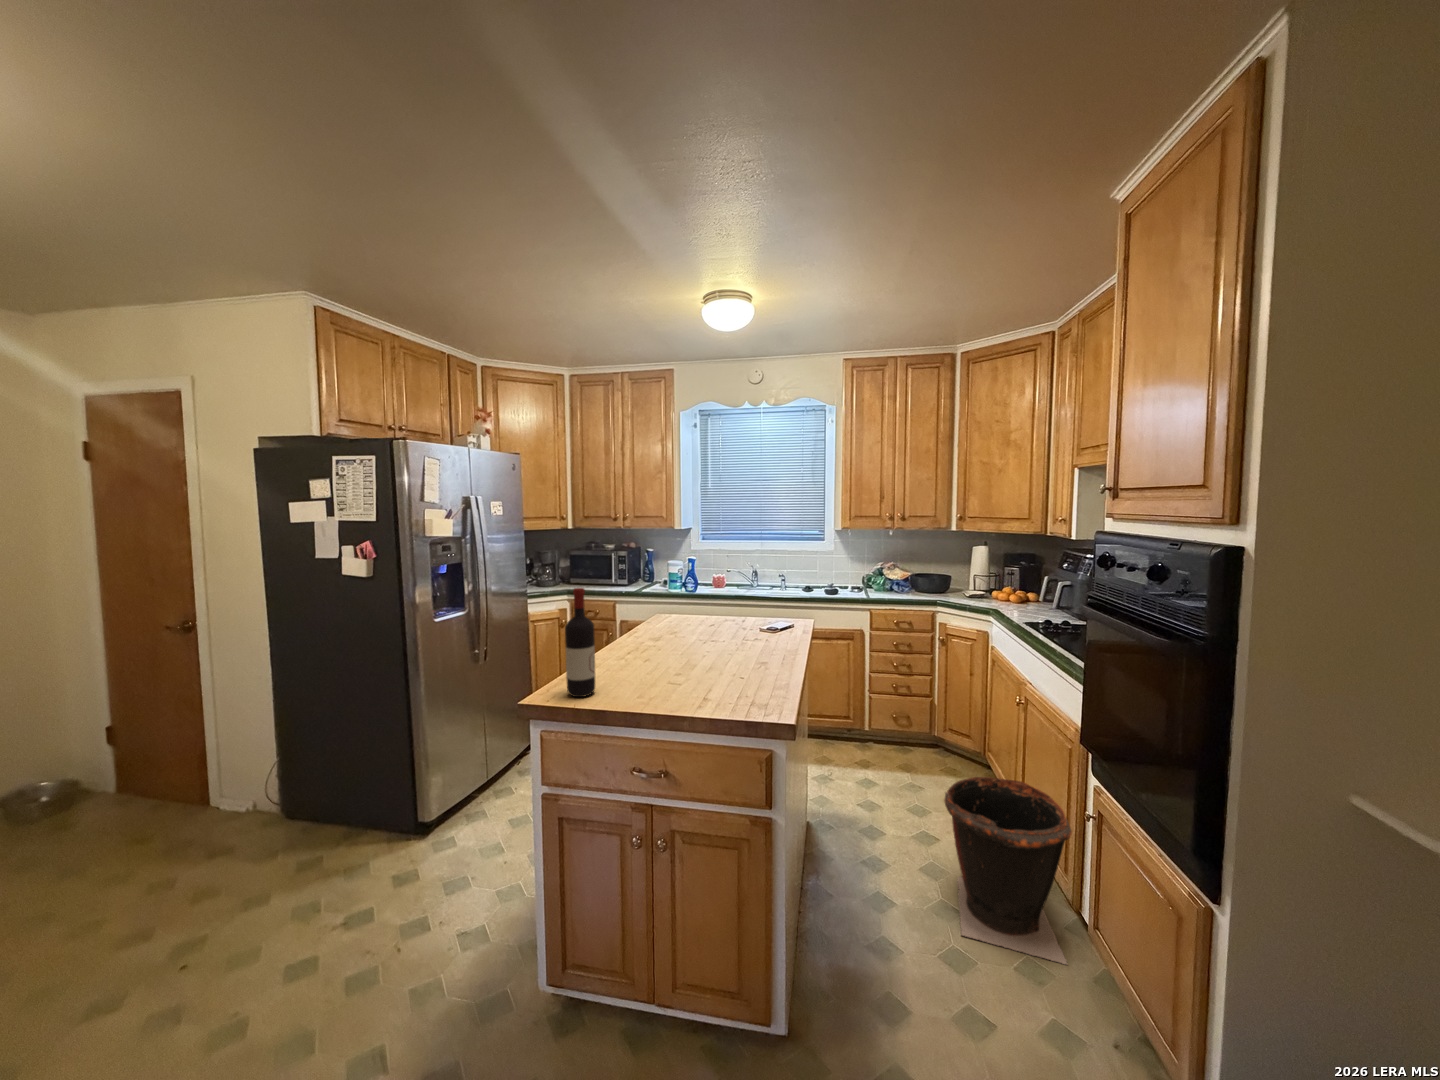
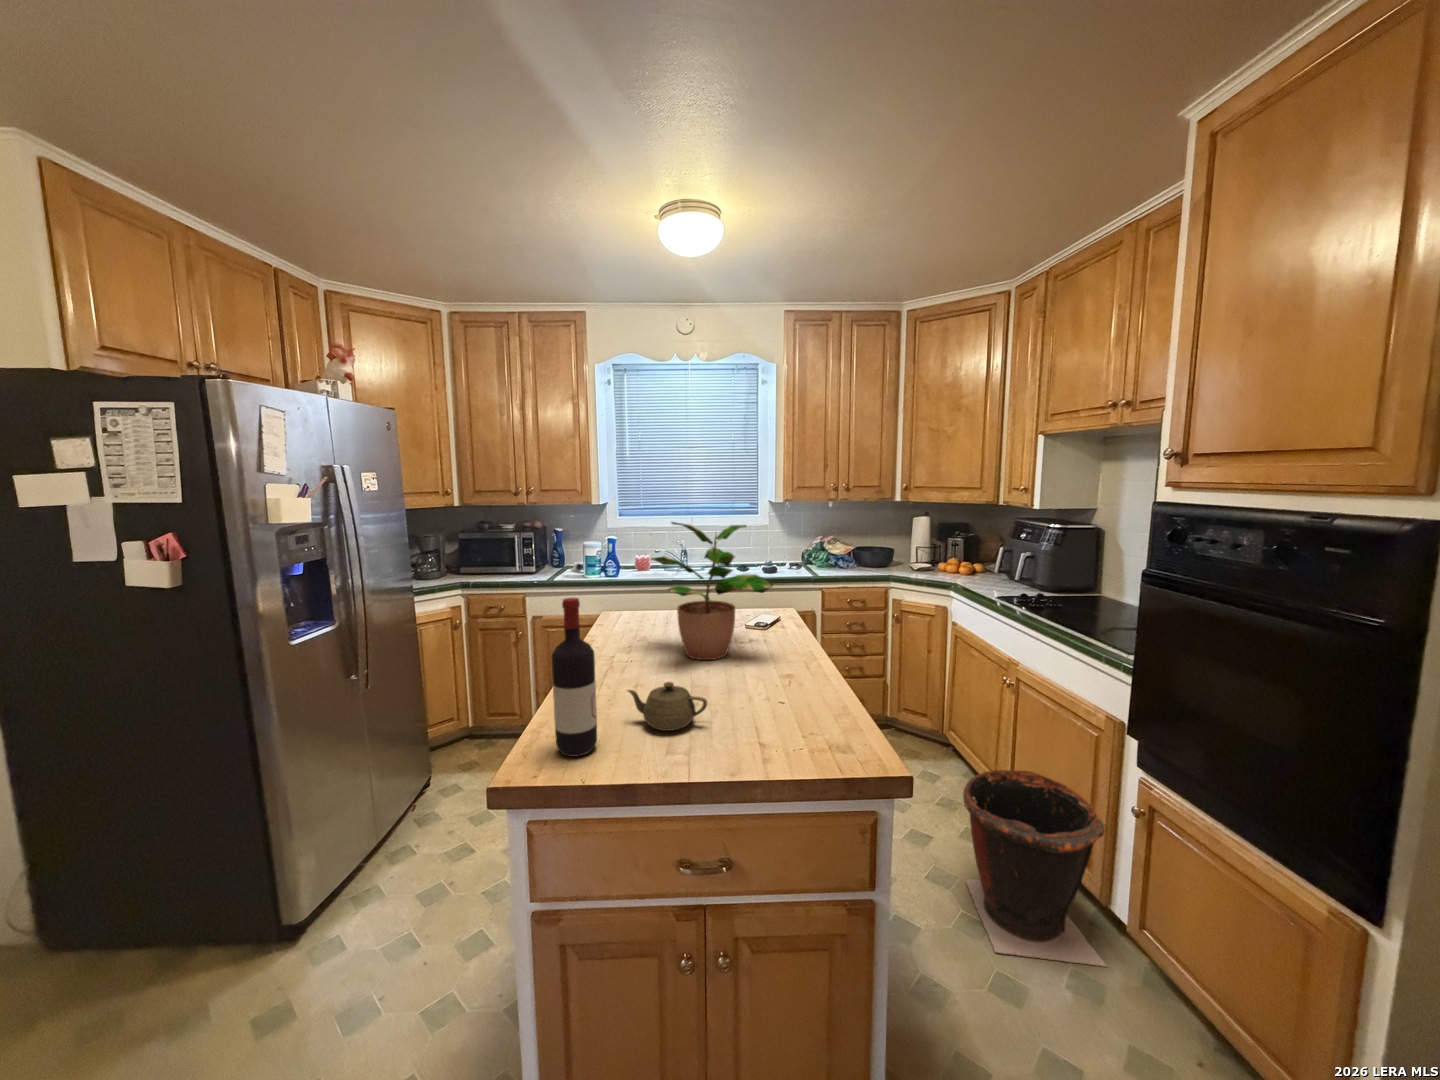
potted plant: none [676,541,761,650] -> present [651,522,772,660]
teapot: none [625,655,677,689] -> present [627,682,707,731]

